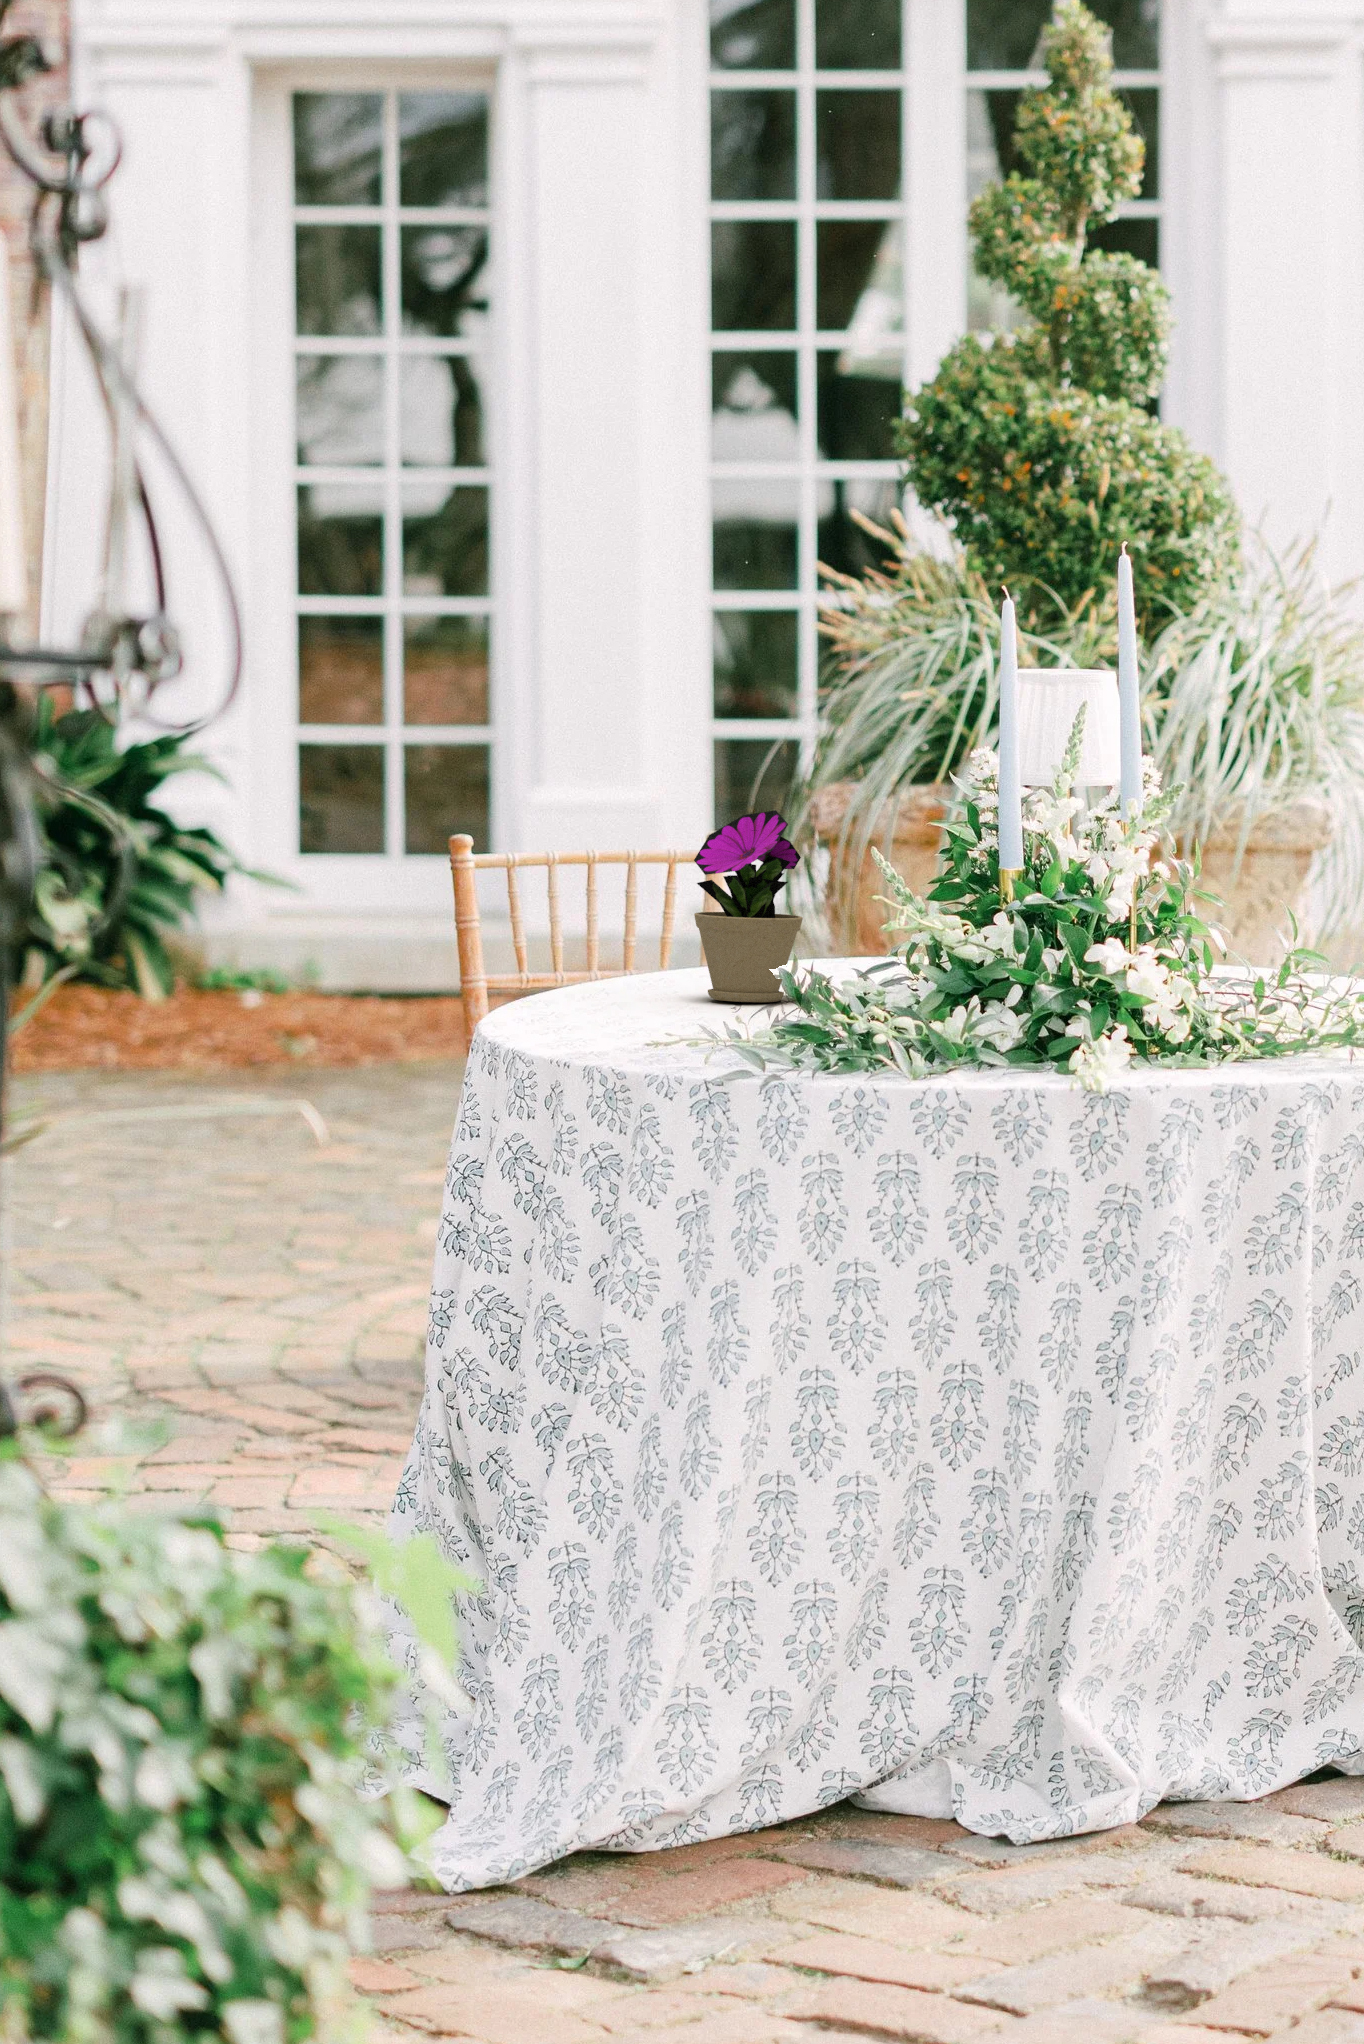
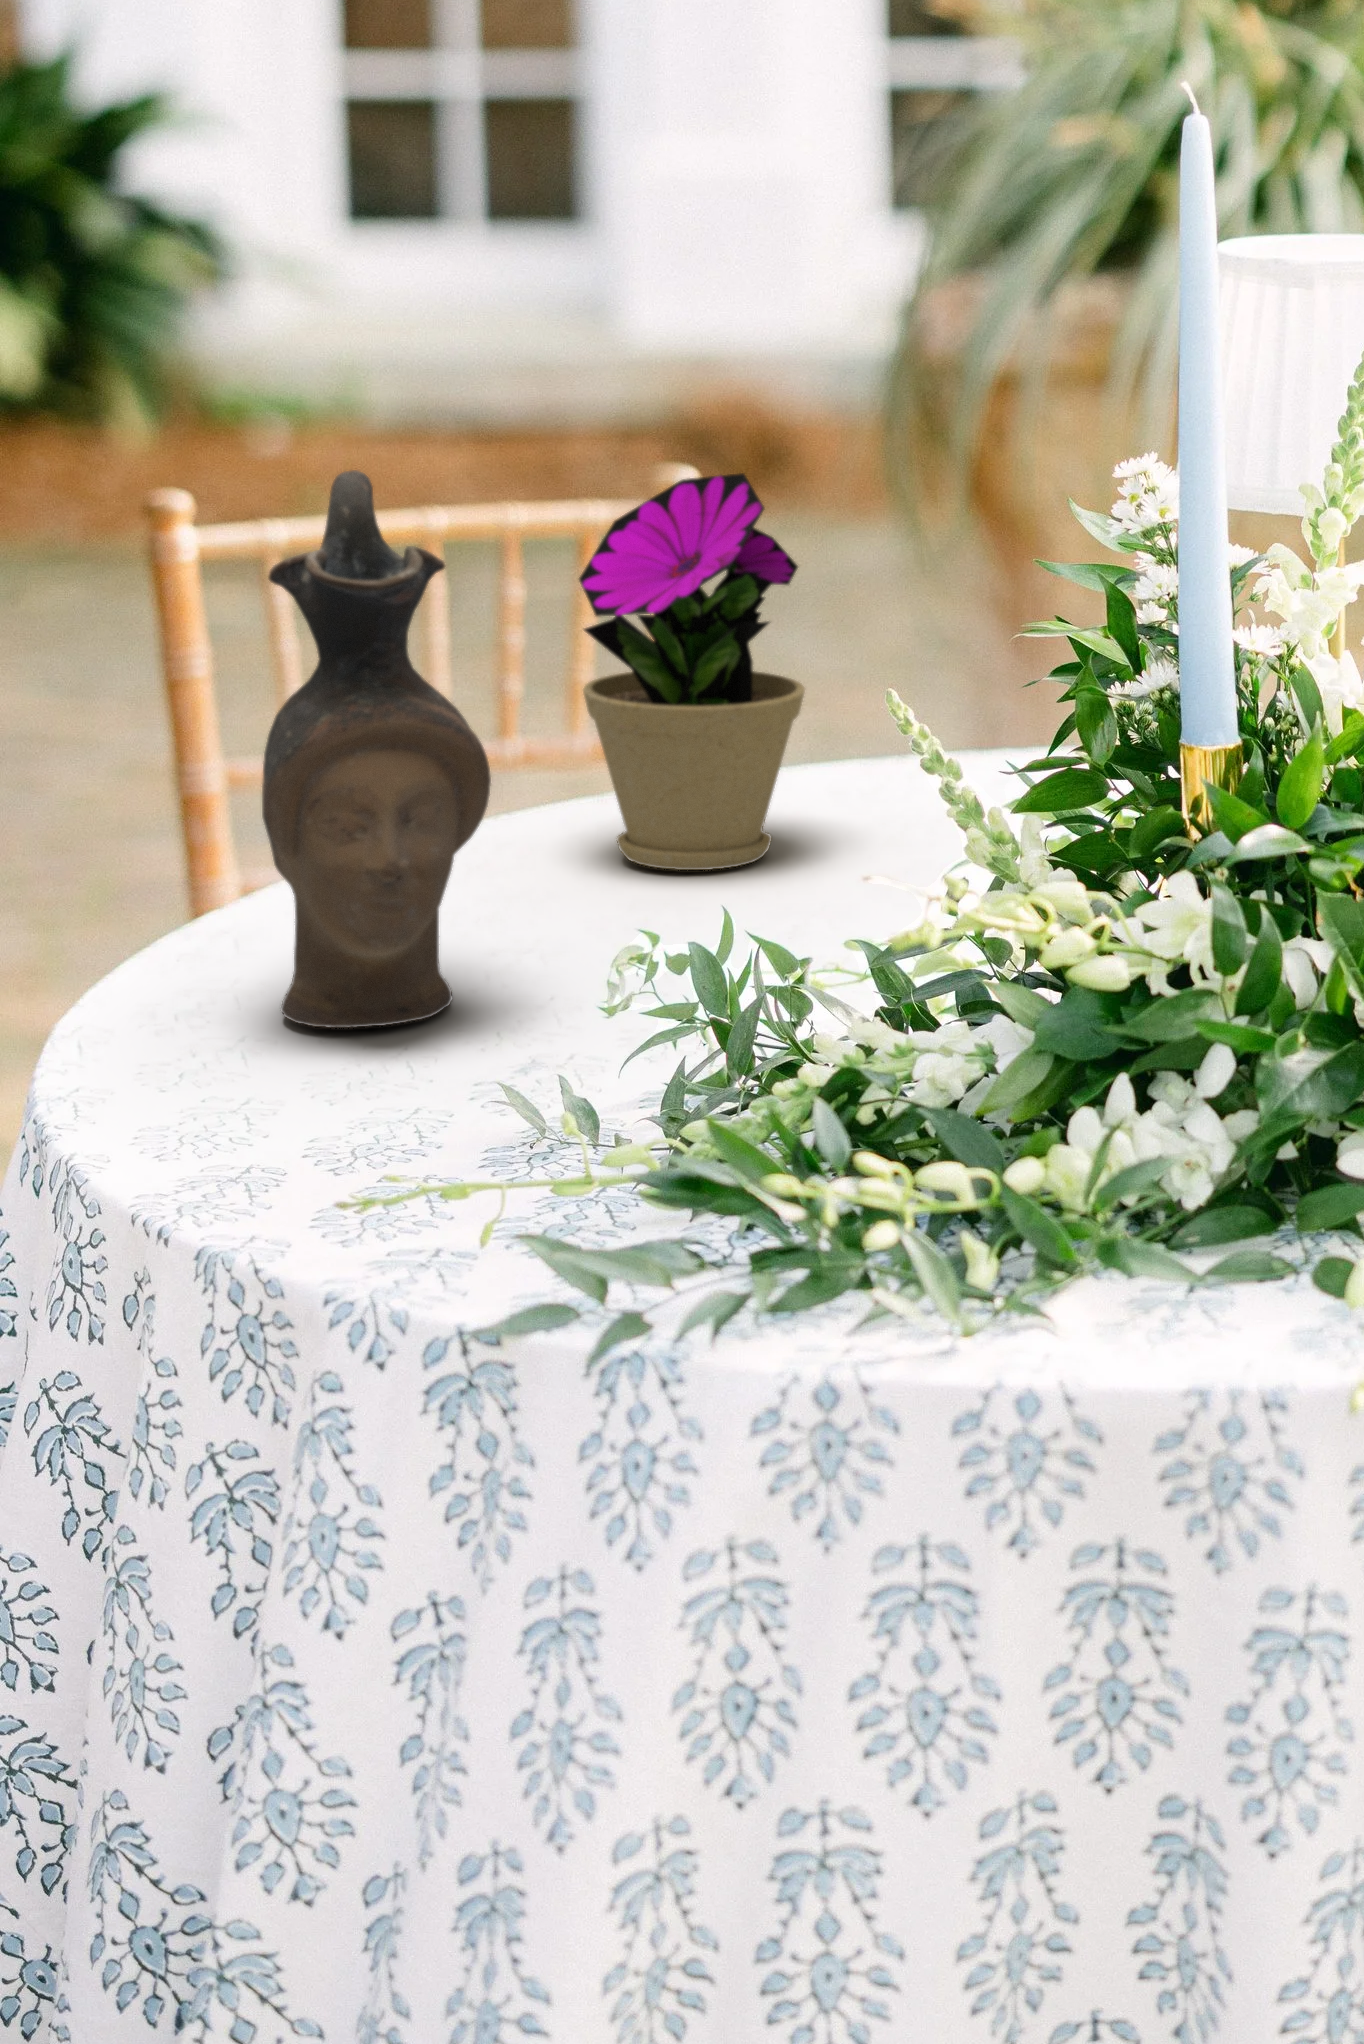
ceramic pitcher: none [578,781,683,1027] -> present [262,470,491,1028]

